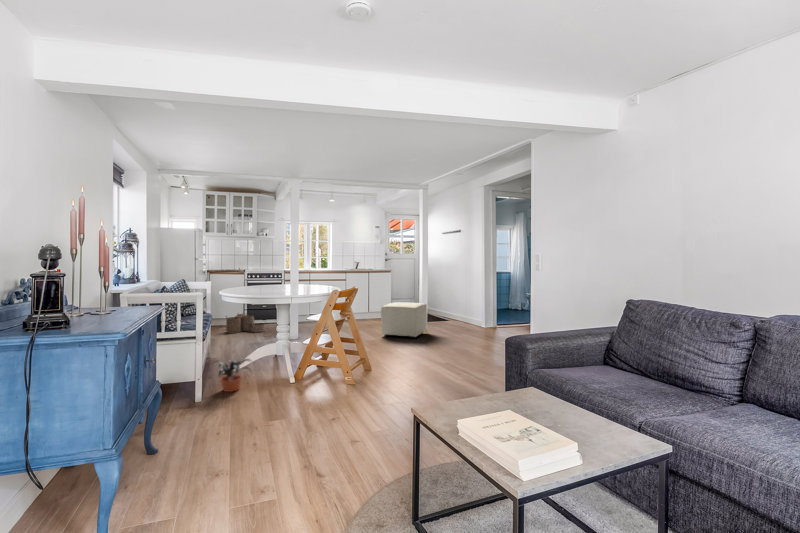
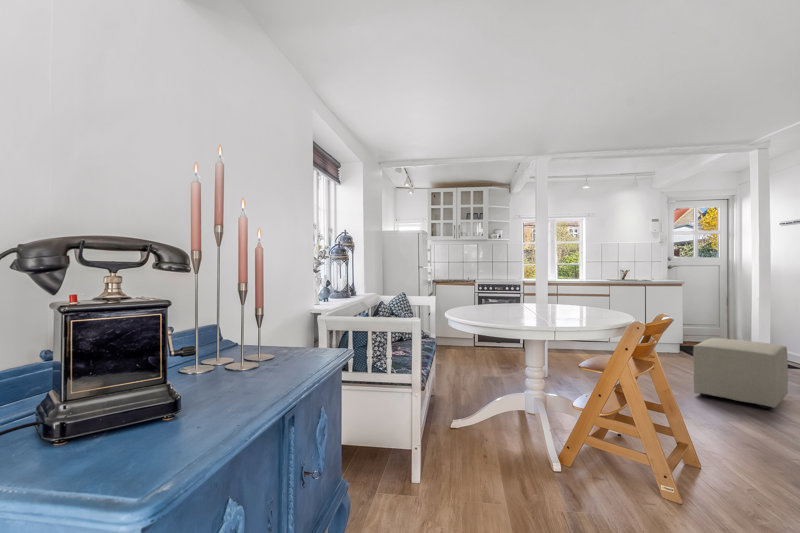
woven basket: present [226,314,265,333] -> none [453,334,501,363]
potted plant: present [217,359,252,392] -> none [427,440,501,503]

